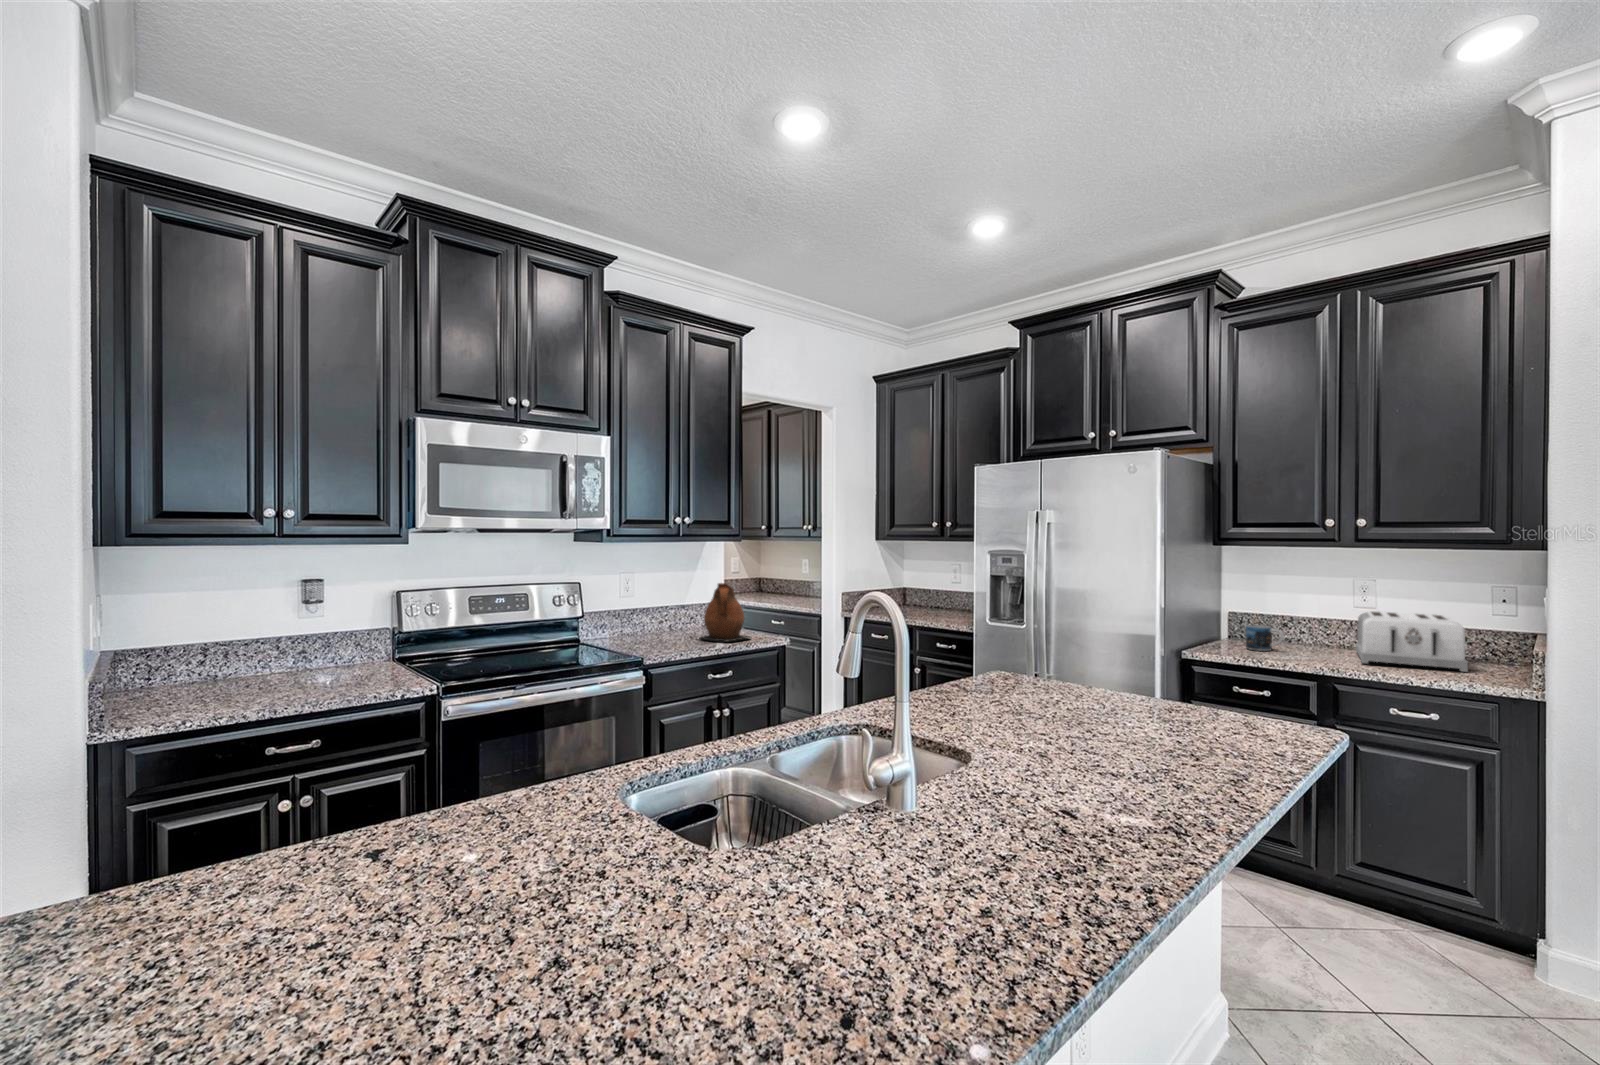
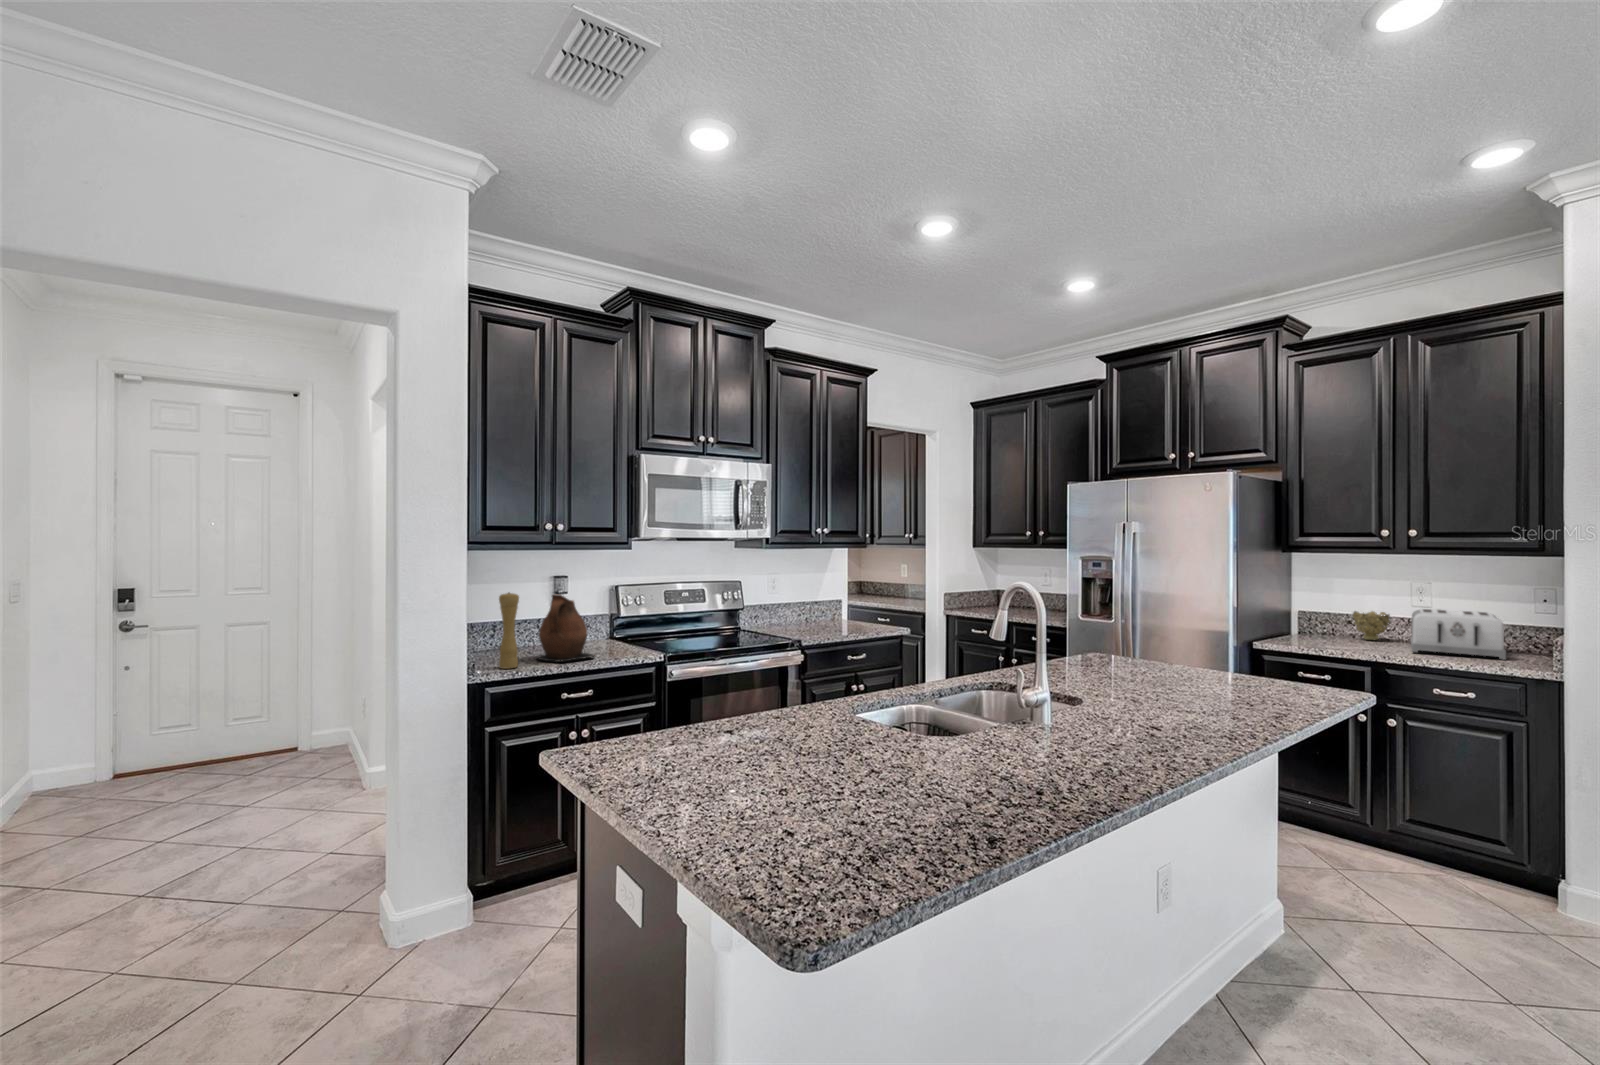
ceramic pitcher: present [702,583,750,642] -> present [537,594,595,662]
pepper mill: none [168,605,203,715] -> present [499,592,519,669]
decorative bowl: none [1291,614,1333,648] -> present [1353,611,1390,640]
mug: present [1246,625,1283,651] -> none [1310,620,1344,642]

